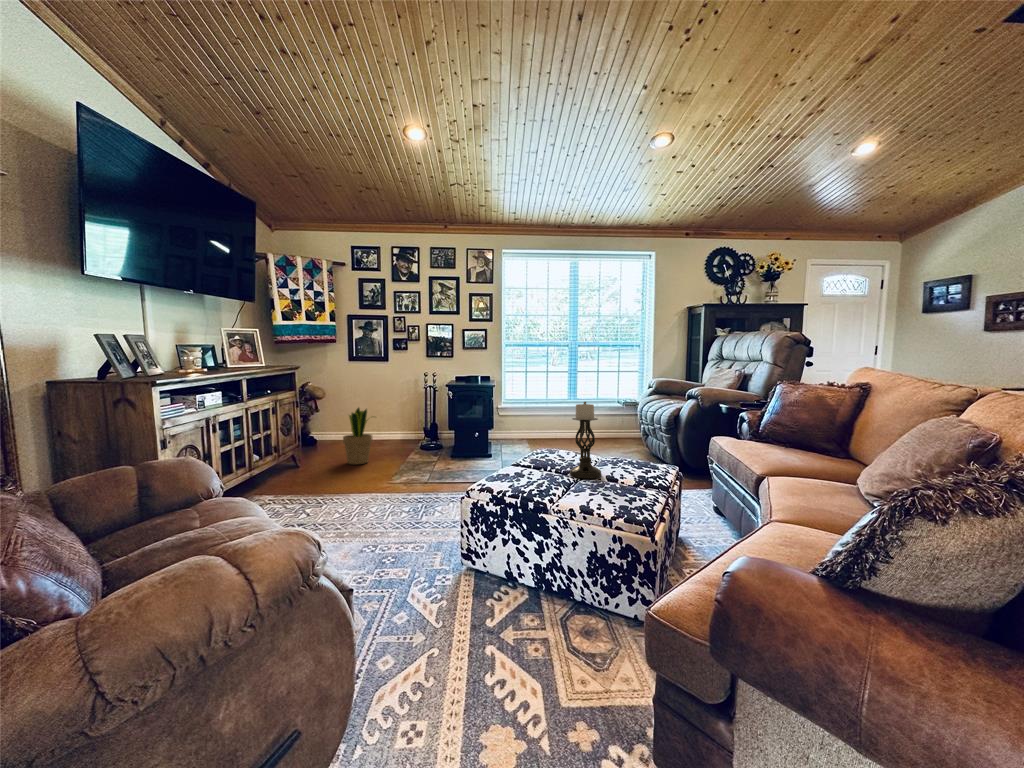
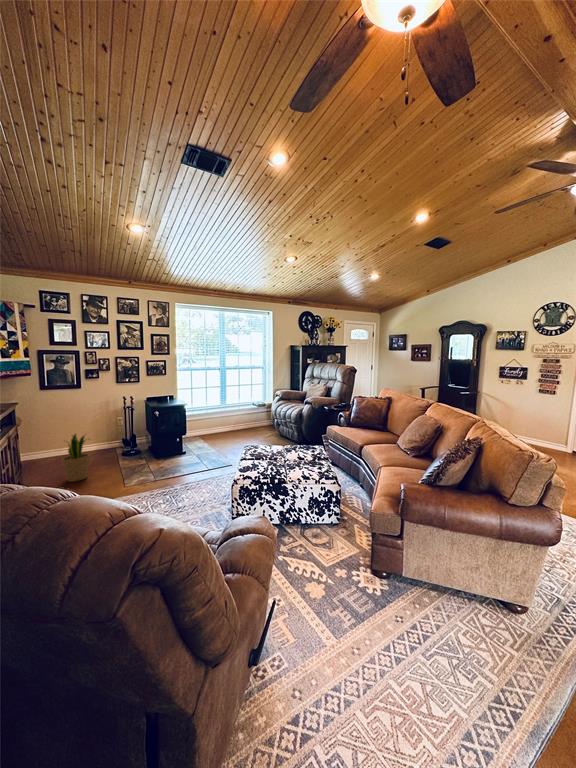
candle holder: present [570,402,602,478] -> none [281,420,298,461]

